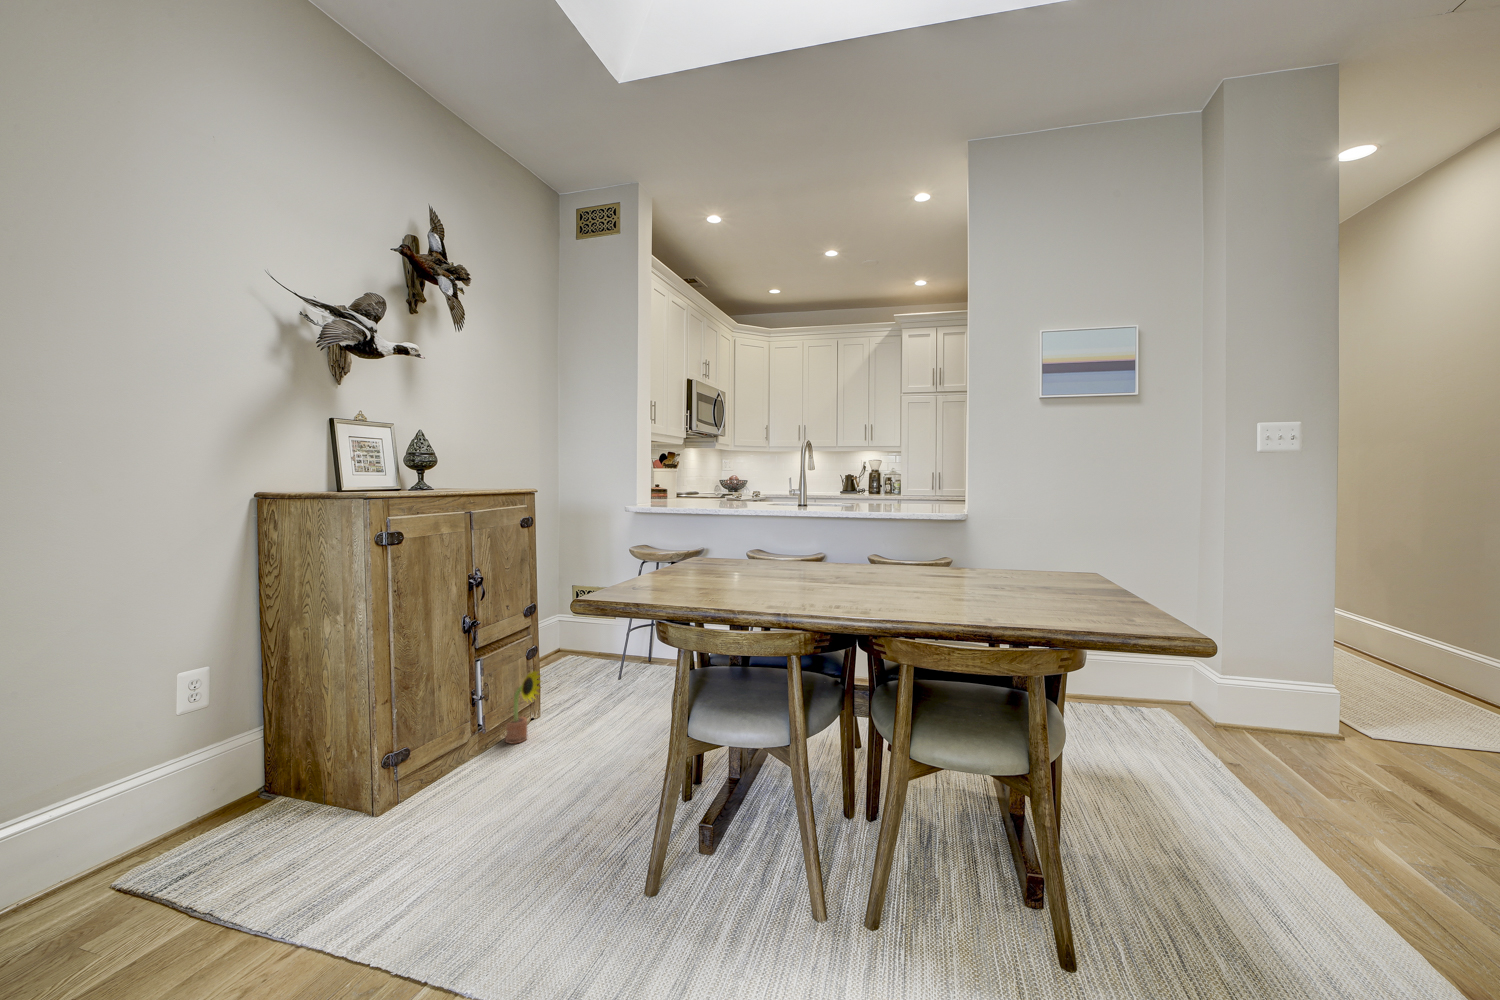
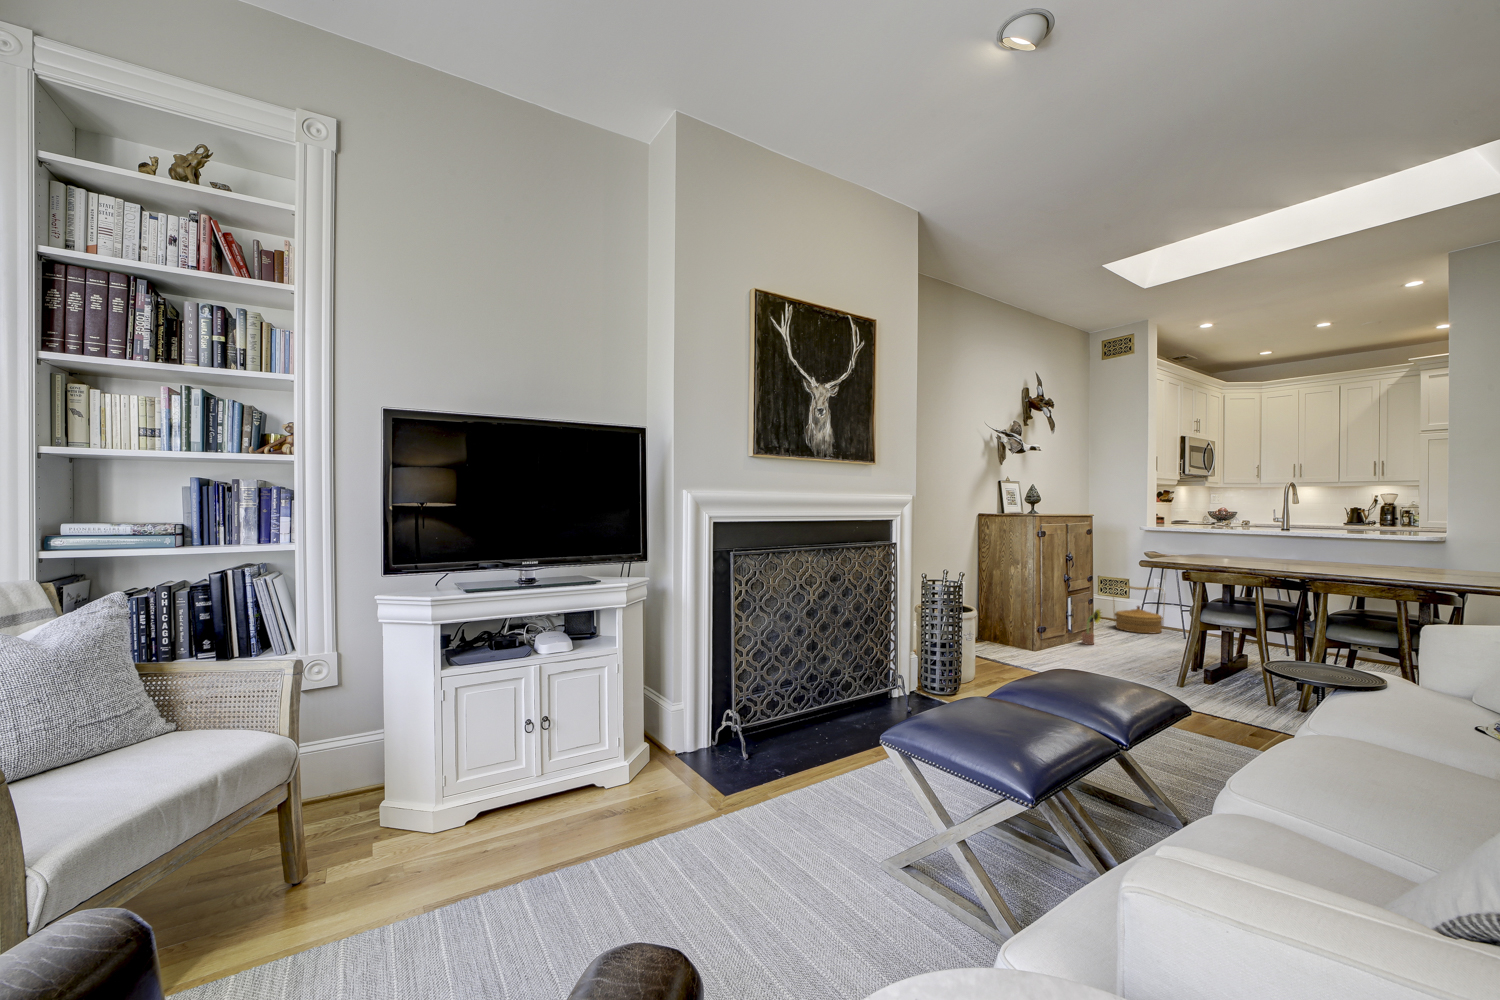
woven basket: none [585,601,656,680] -> present [1114,585,1165,634]

